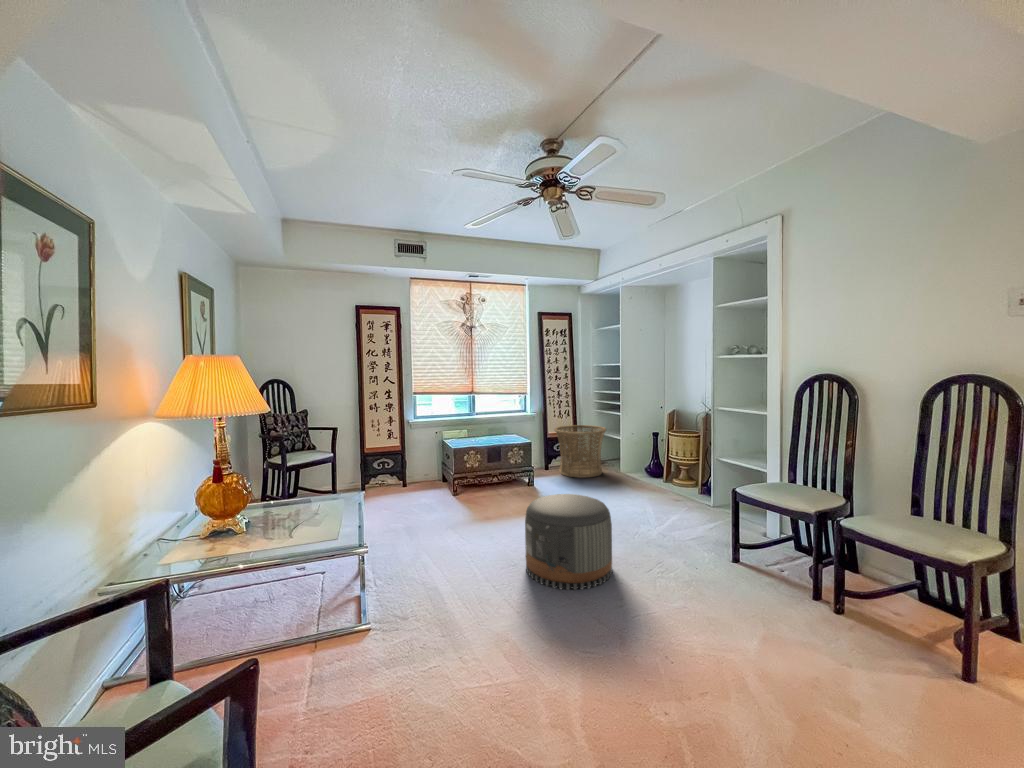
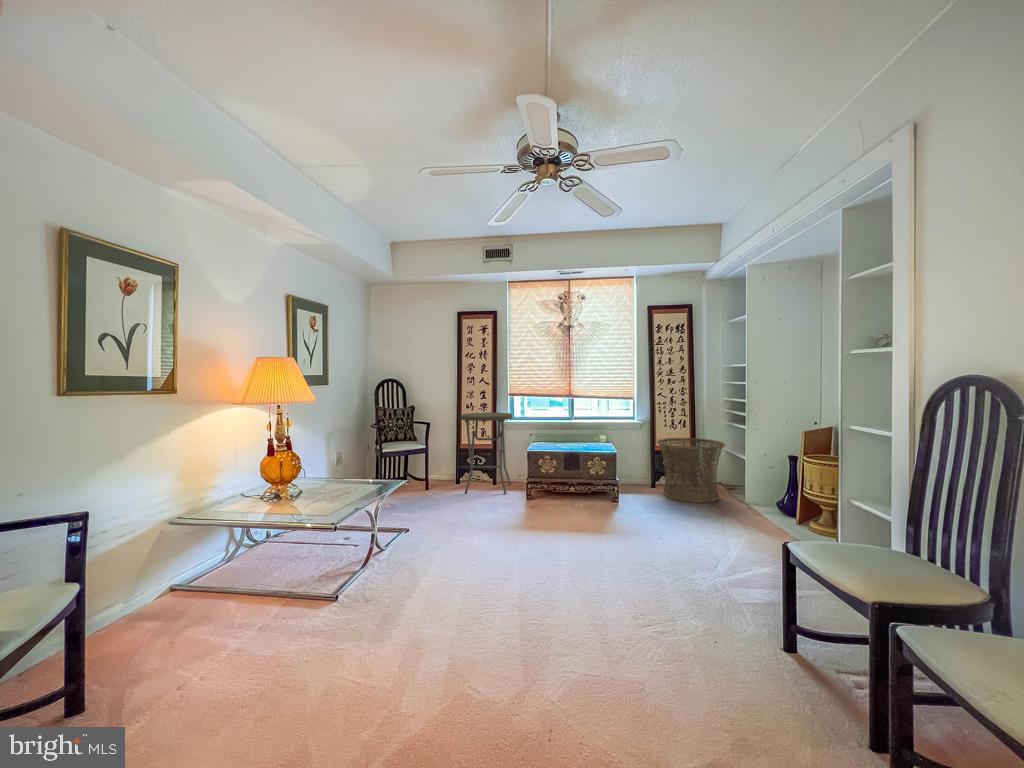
side table: none [375,413,430,499] -> present [460,412,512,494]
pouf: present [525,494,612,590] -> none [492,511,598,635]

